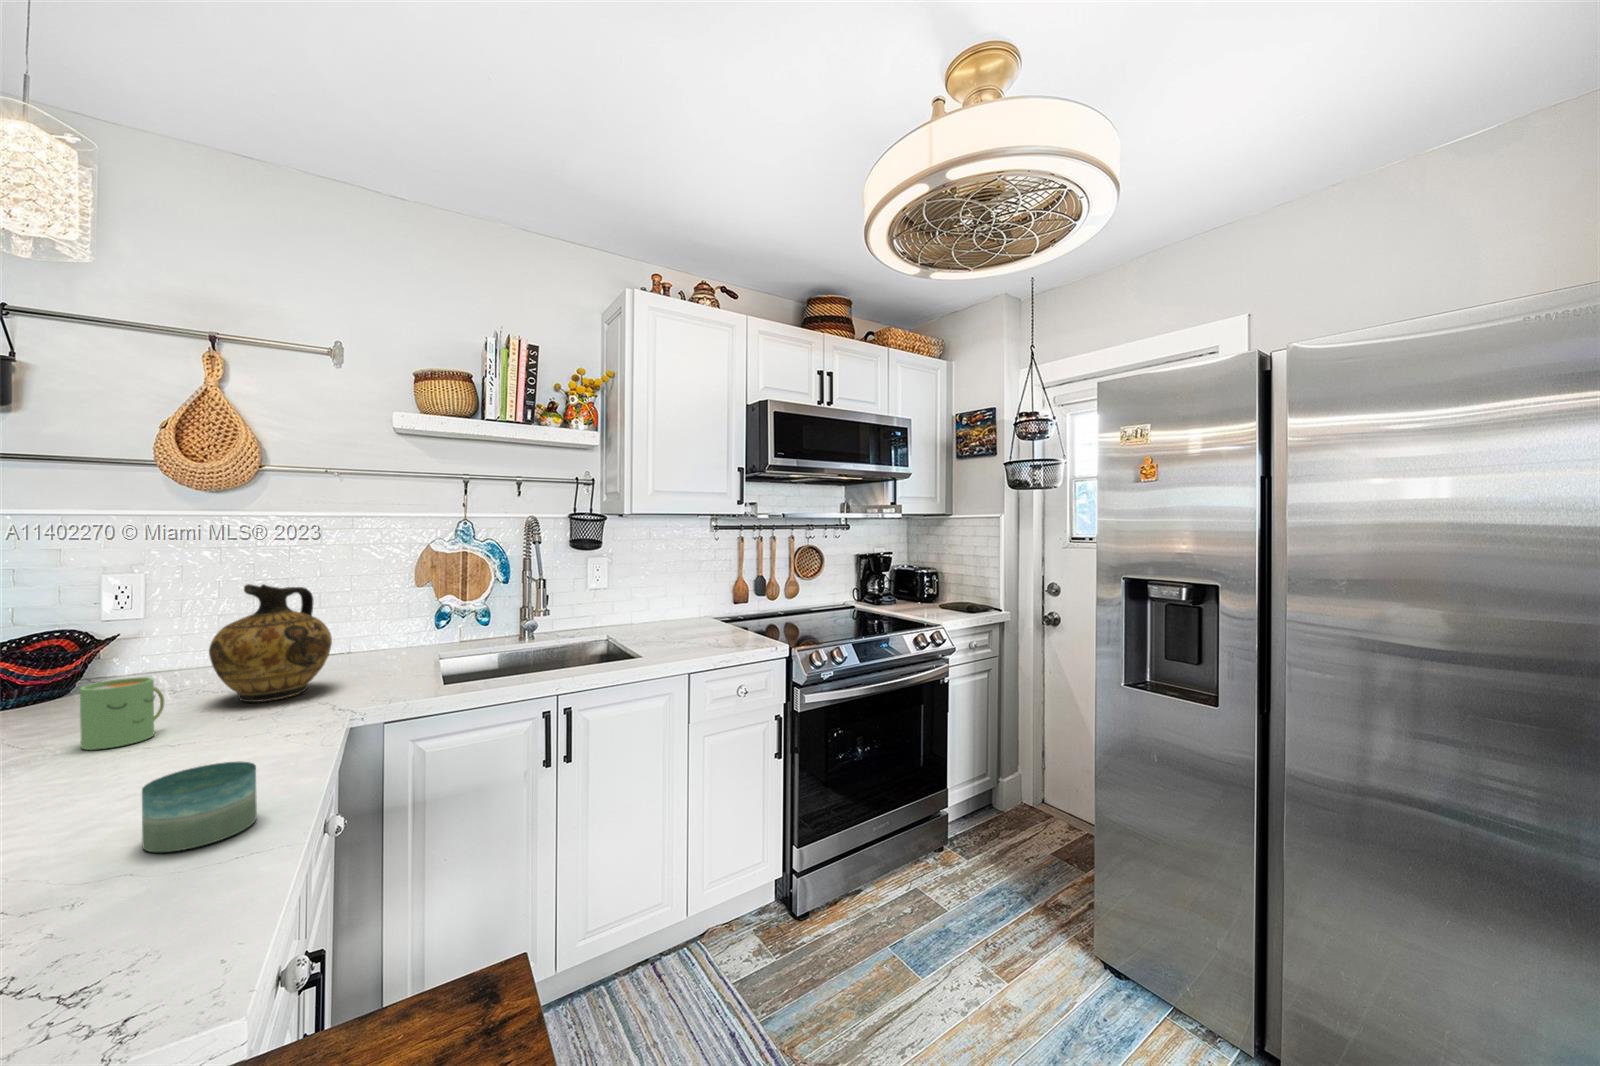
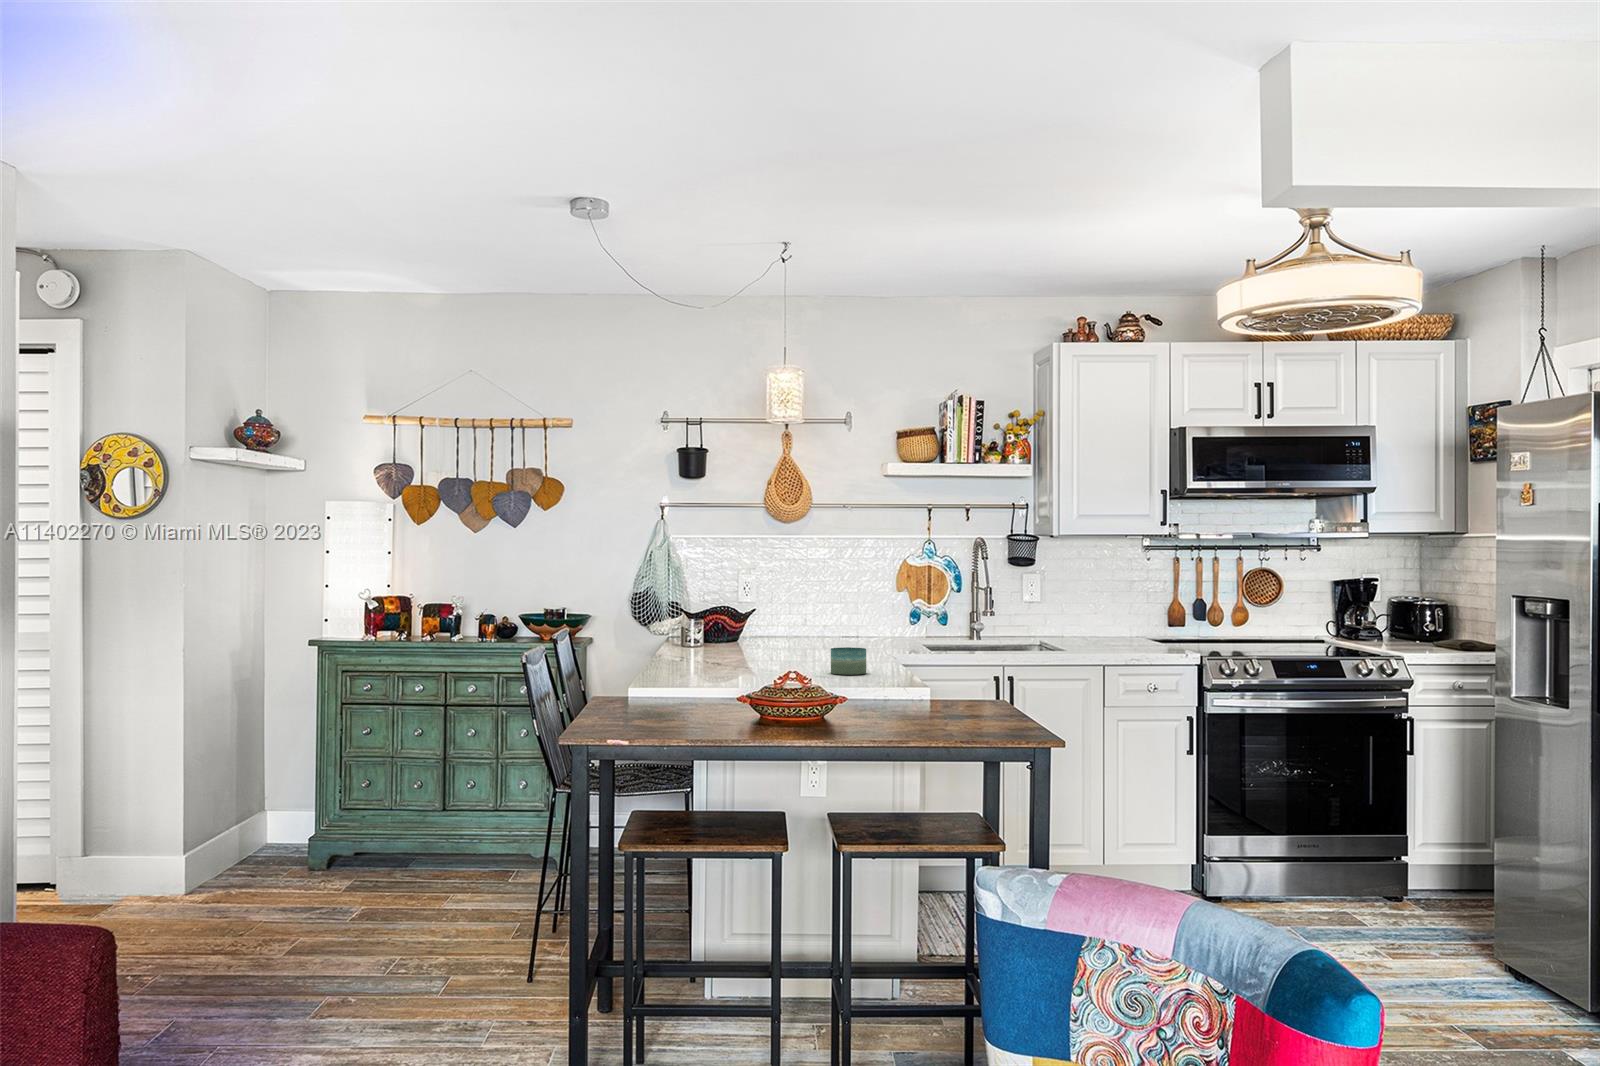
ceramic jug: present [209,584,332,702] -> none [803,579,859,650]
mug: present [80,677,164,750] -> none [767,624,794,656]

